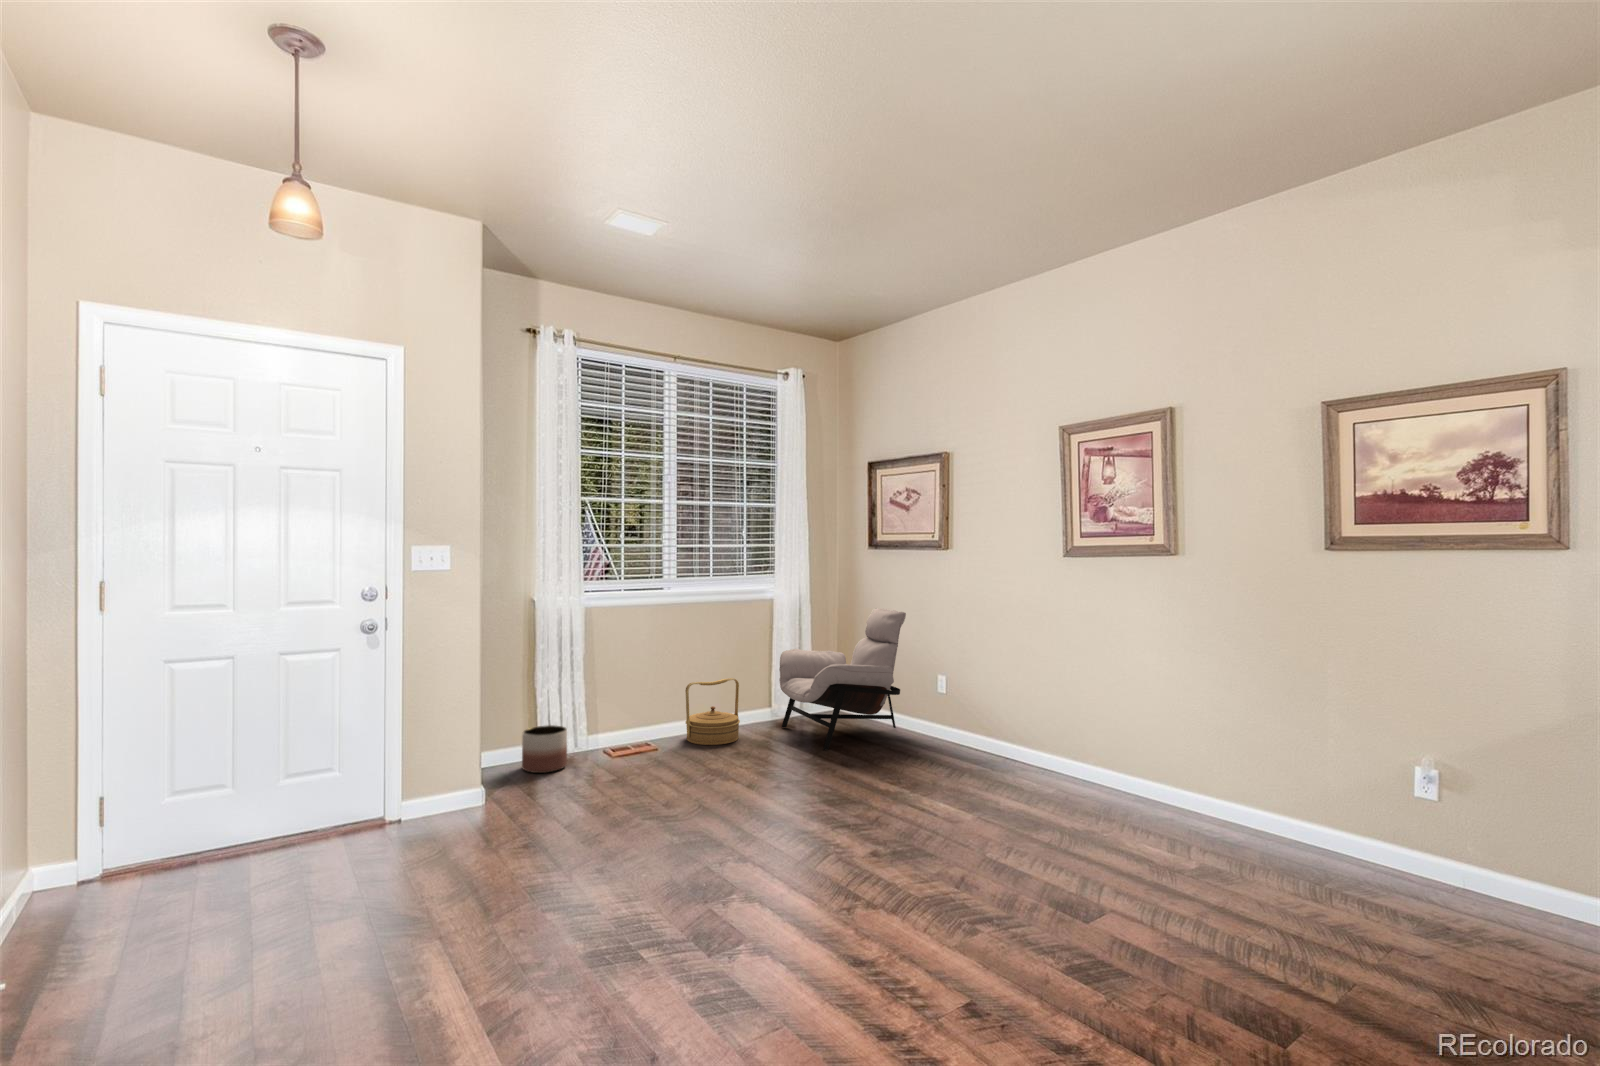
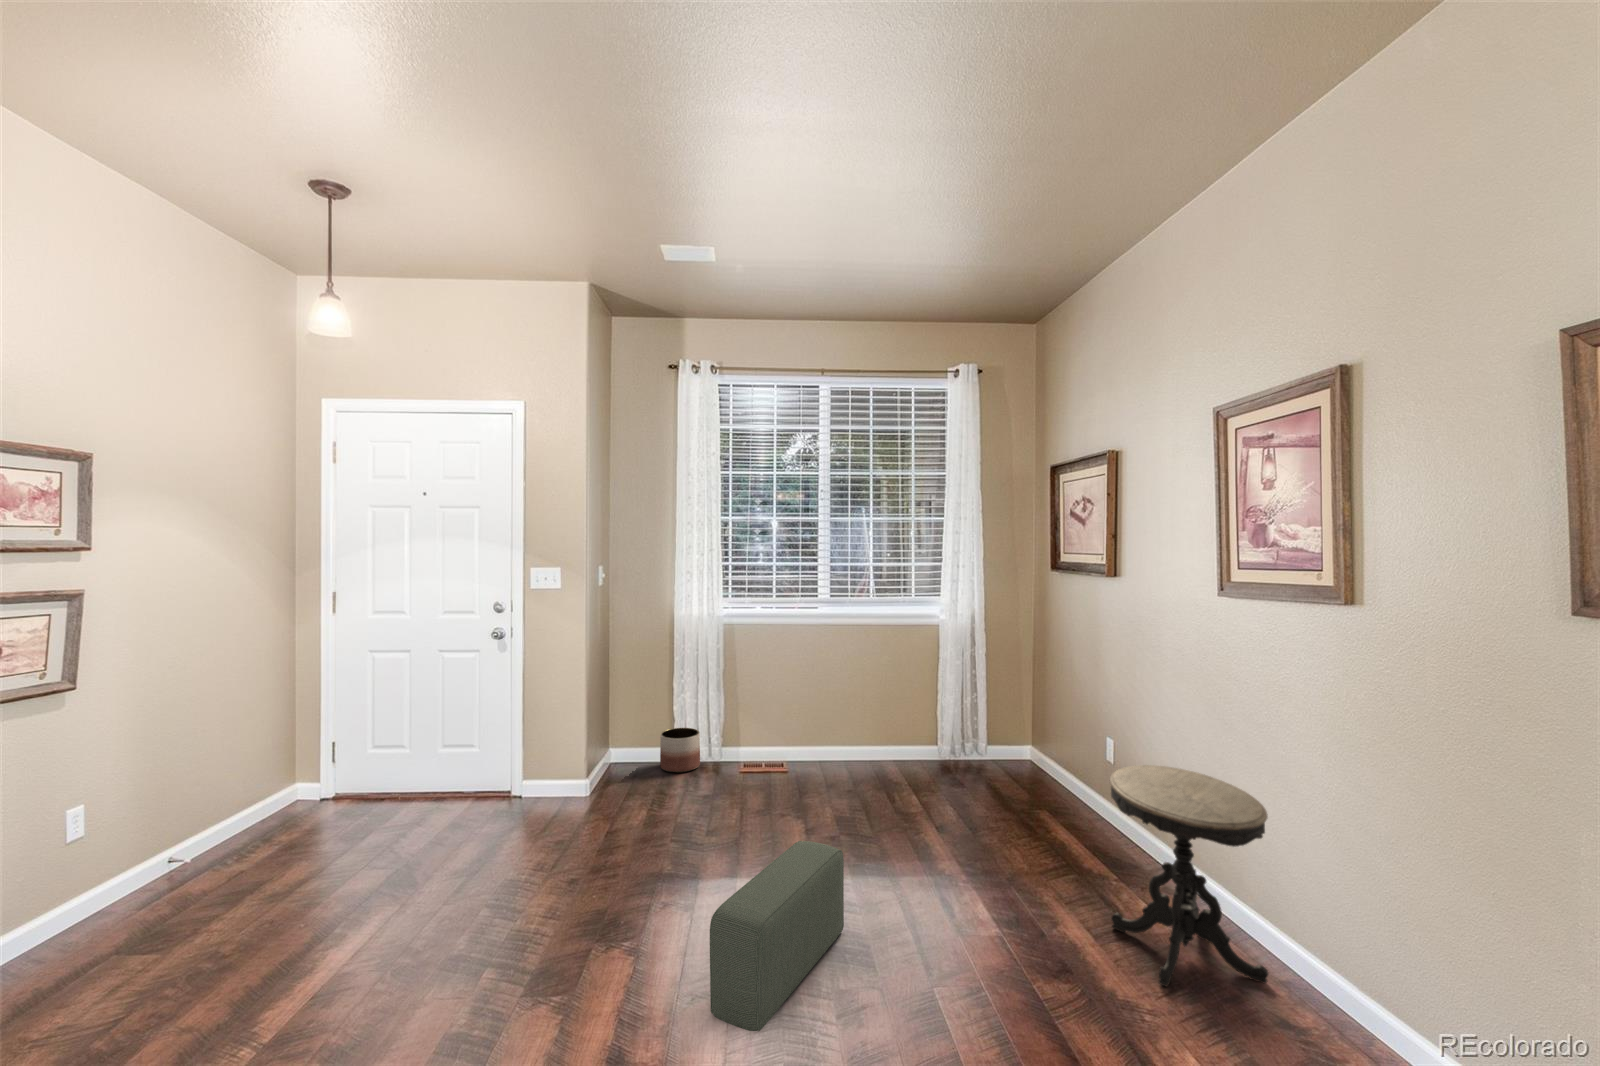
lounge chair: present [779,608,906,750] -> none [929,640,1073,803]
side table: none [1015,675,1125,808] -> present [1110,765,1269,986]
woven basket: present [685,678,740,745] -> none [825,703,887,773]
pouf: none [837,763,911,893] -> present [710,841,844,1031]

